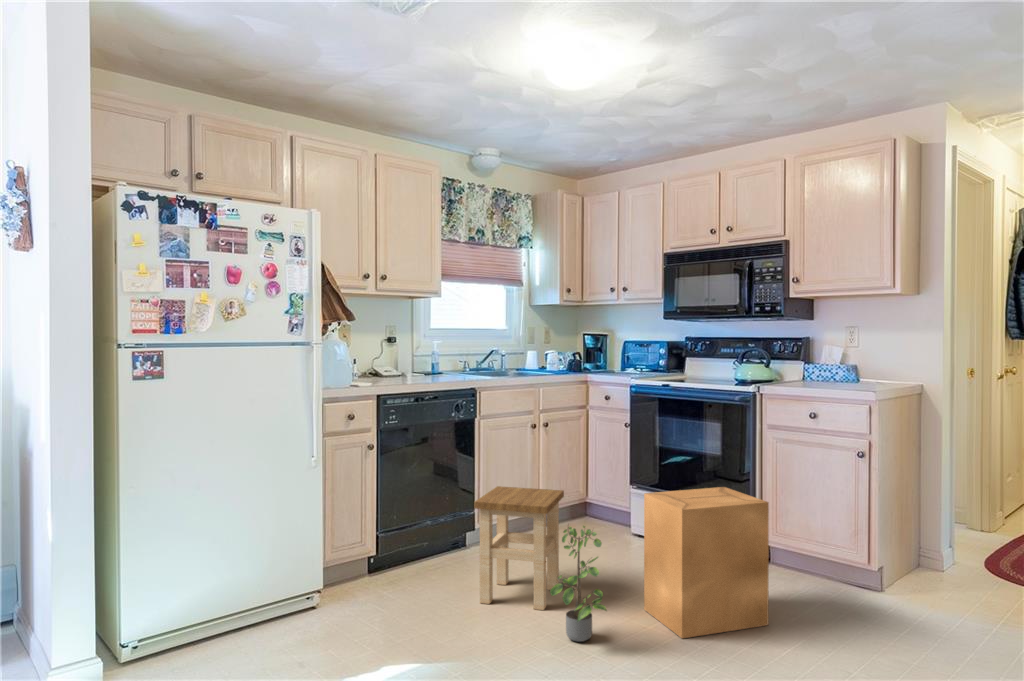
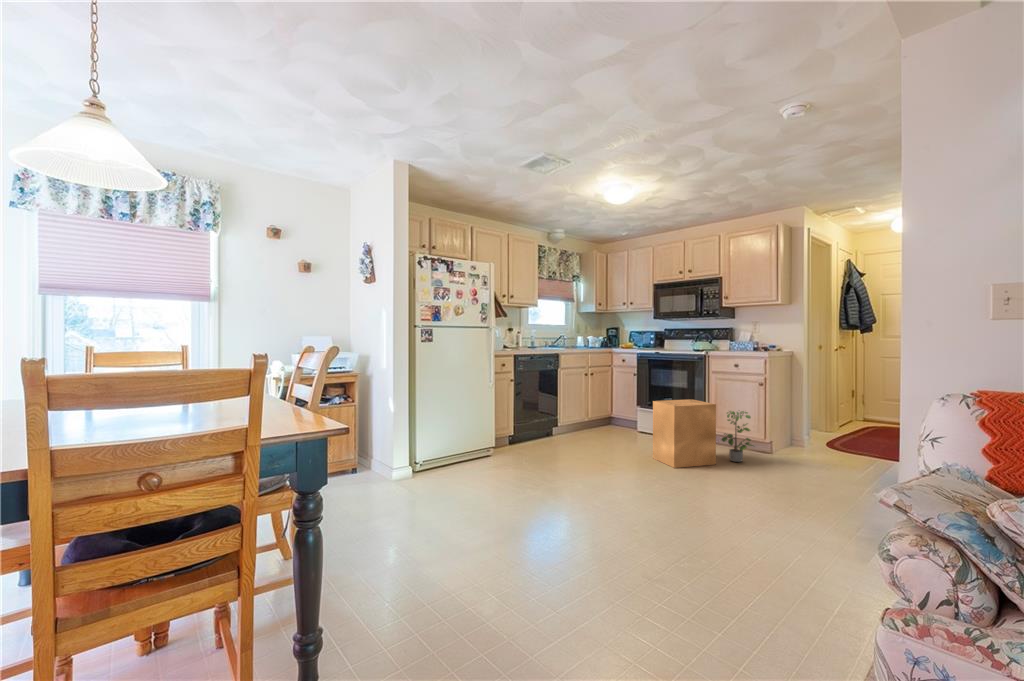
stool: present [474,486,564,610] -> none [568,400,610,458]
potted plant: present [550,526,606,642] -> present [722,411,753,462]

